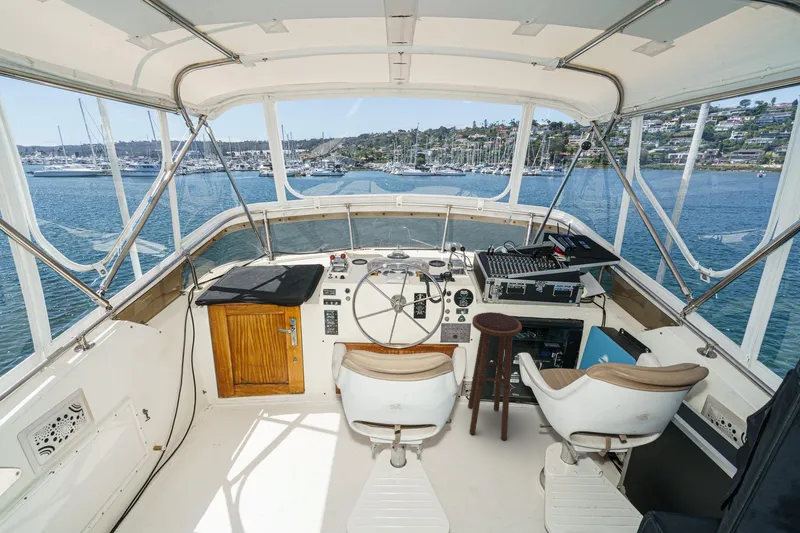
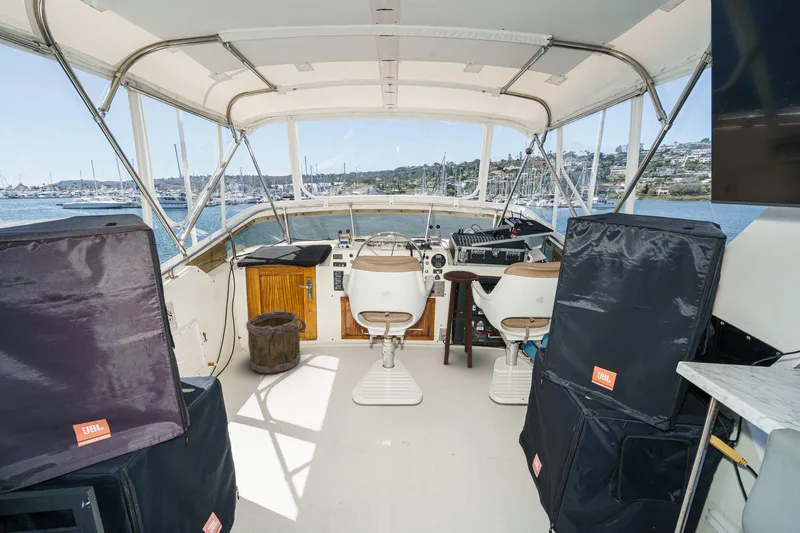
bucket: none [206,358,289,455] -> present [246,308,306,374]

